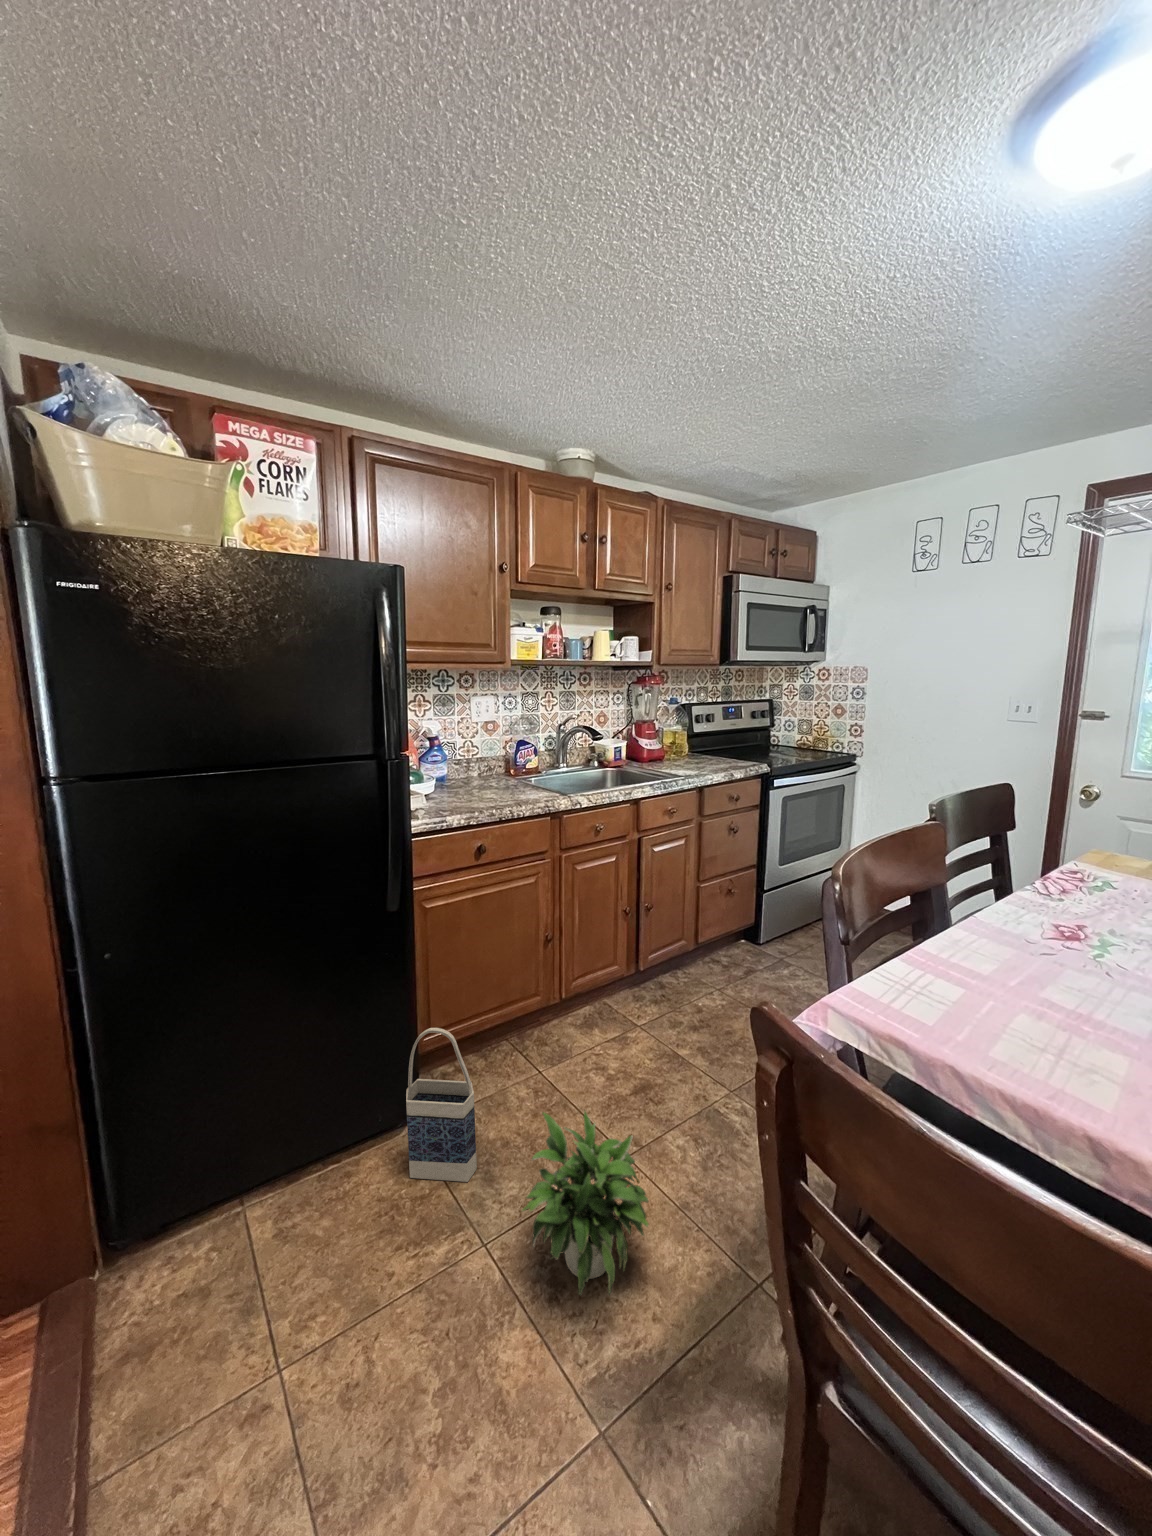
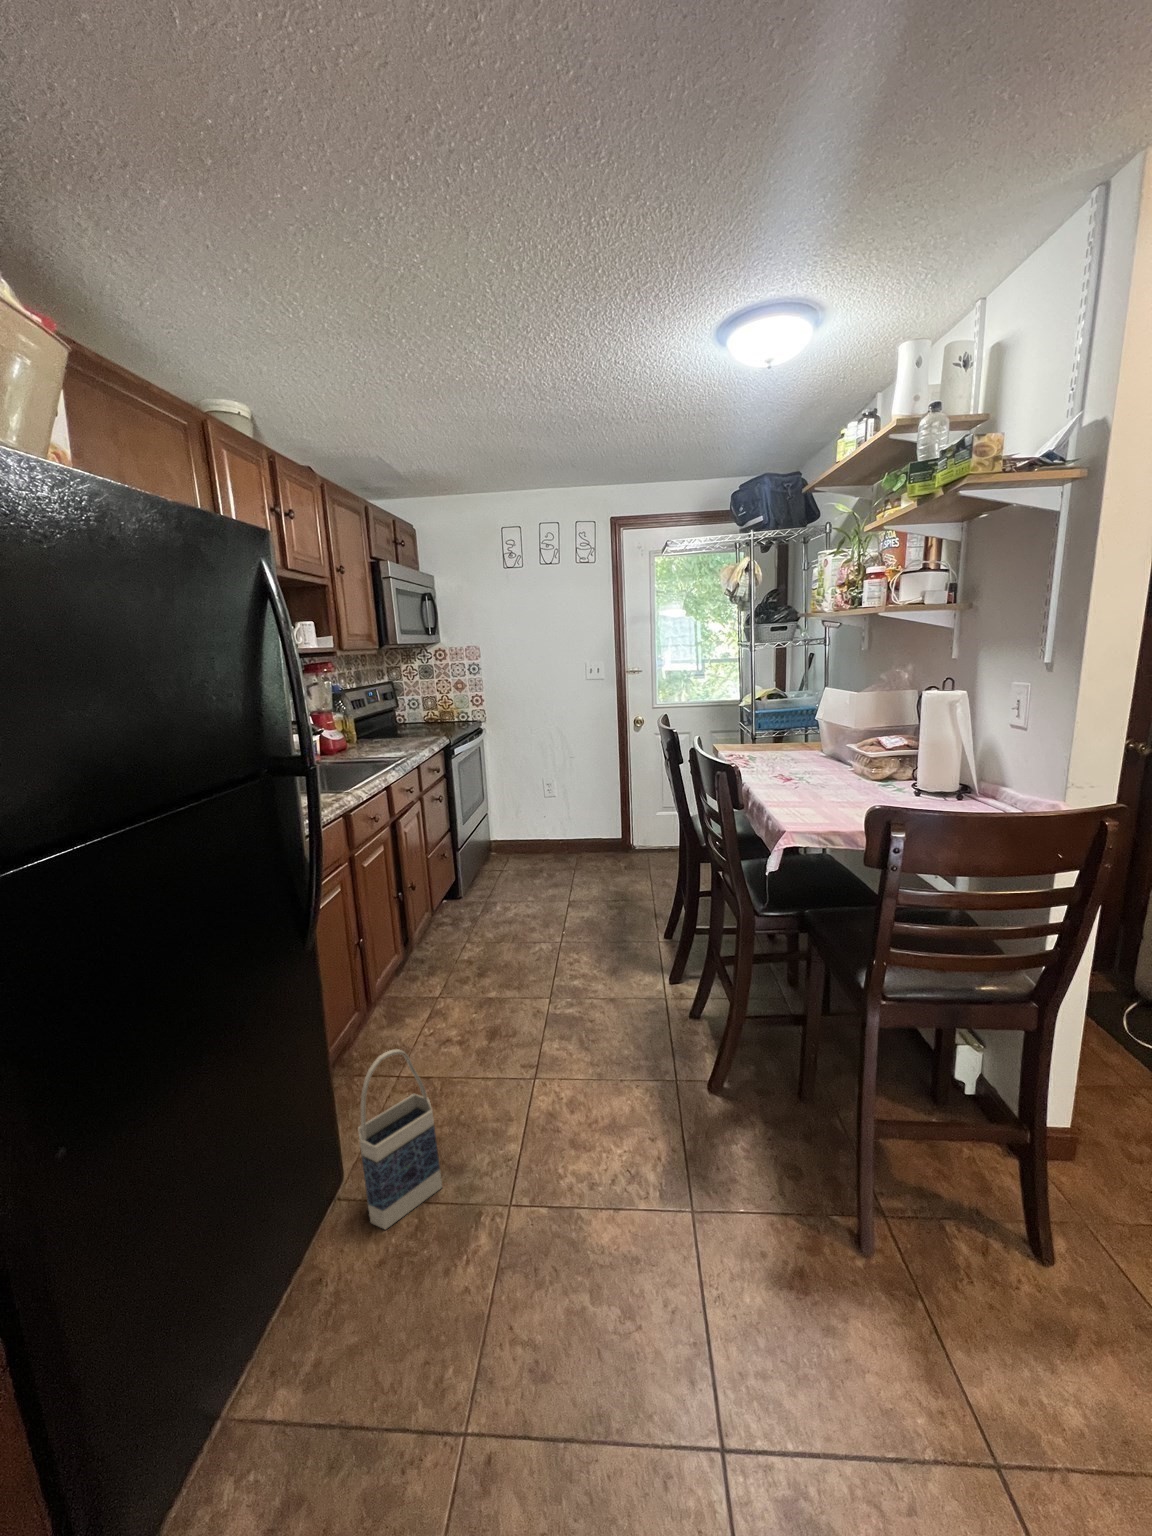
potted plant: present [522,1111,648,1295] -> none [500,1036,643,1164]

